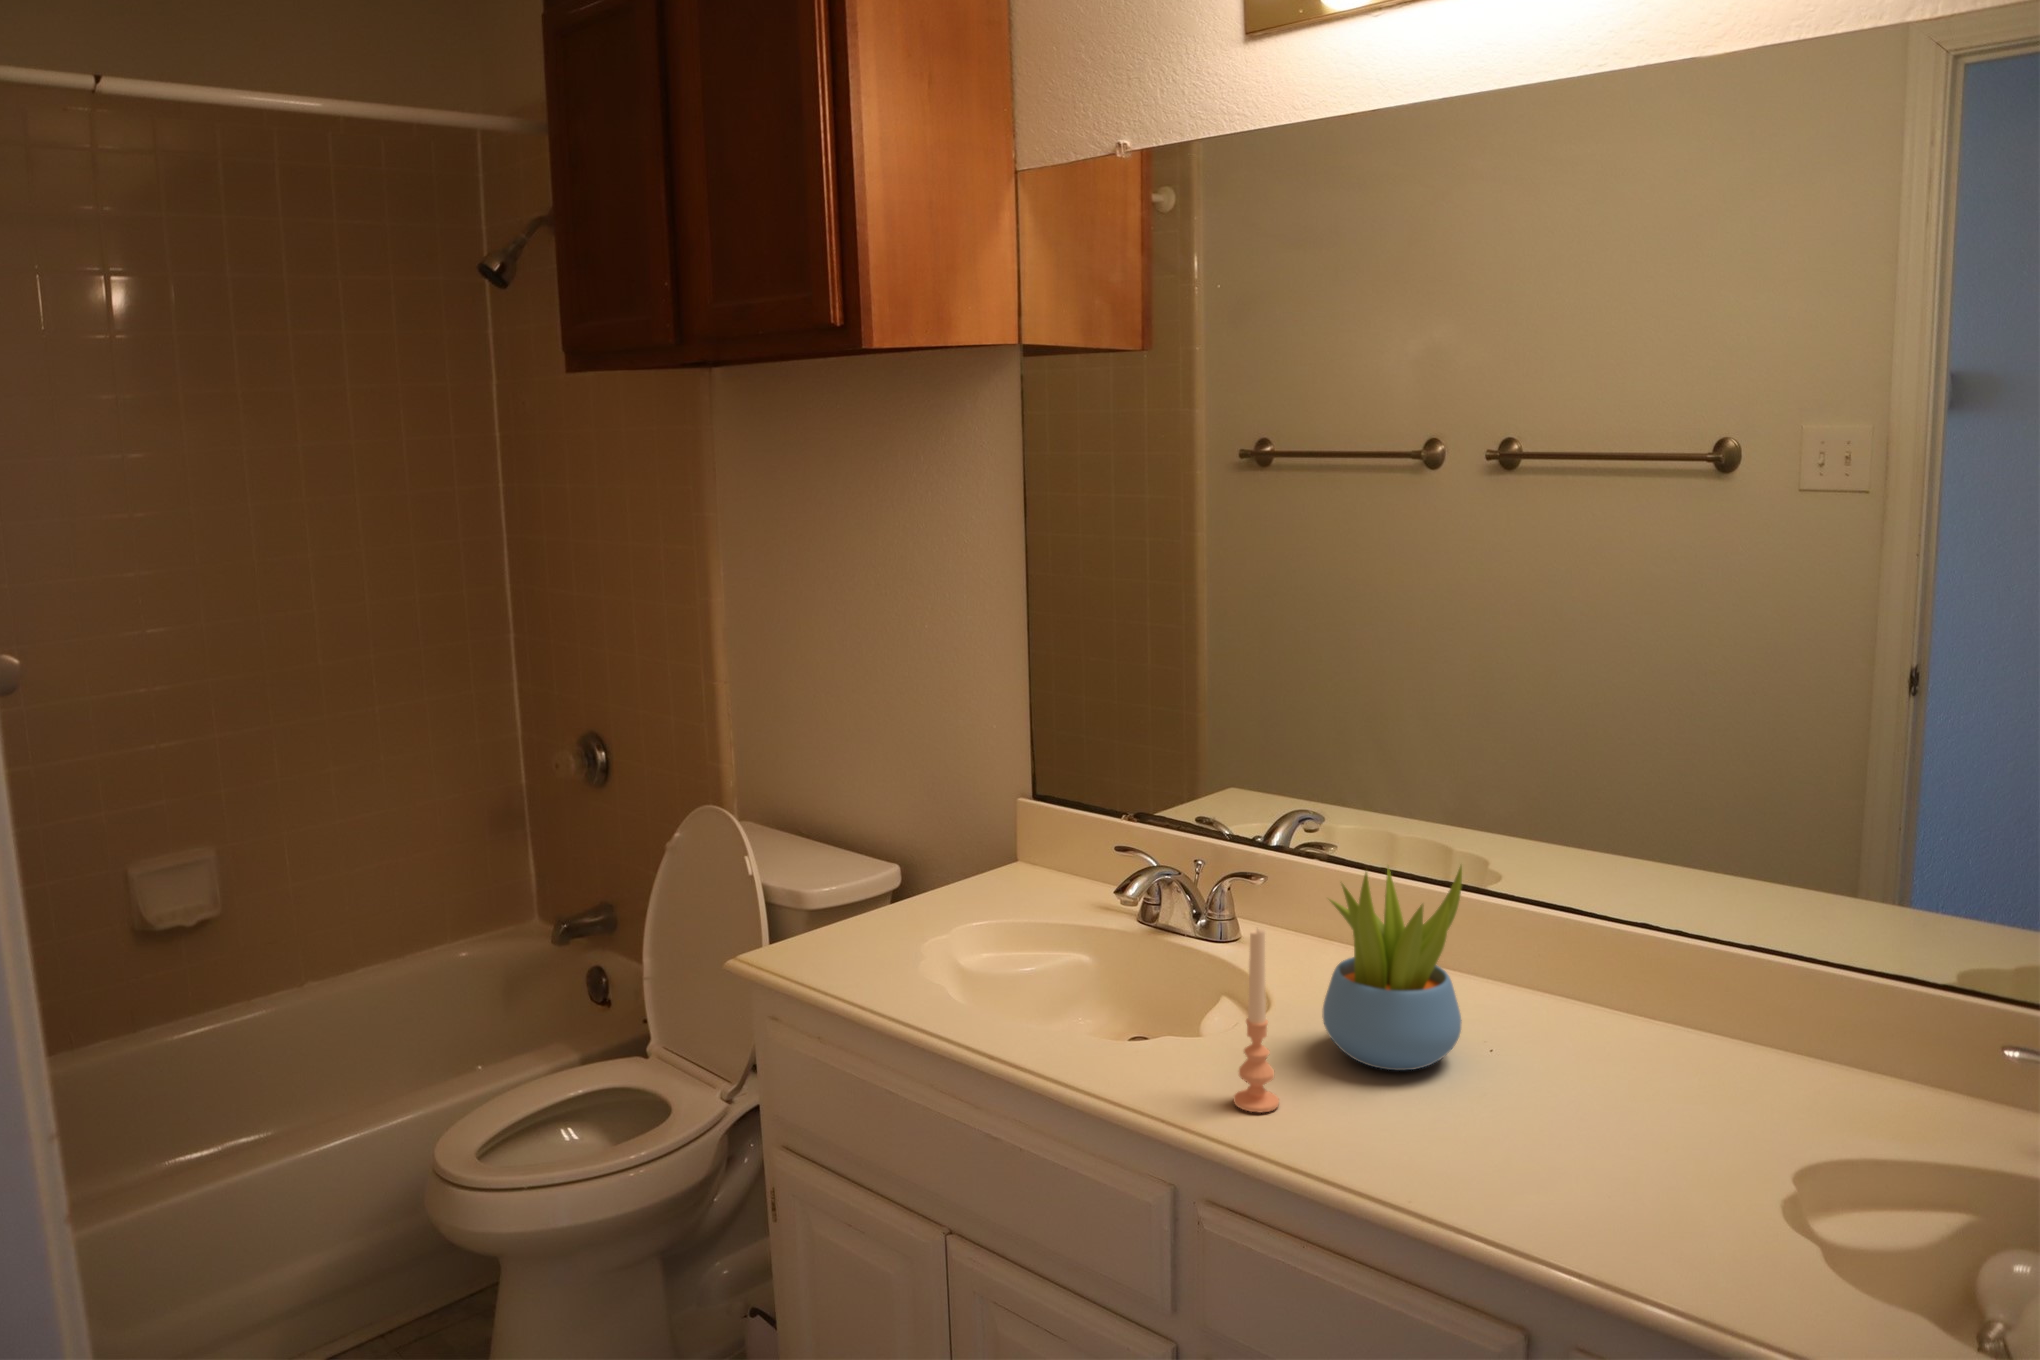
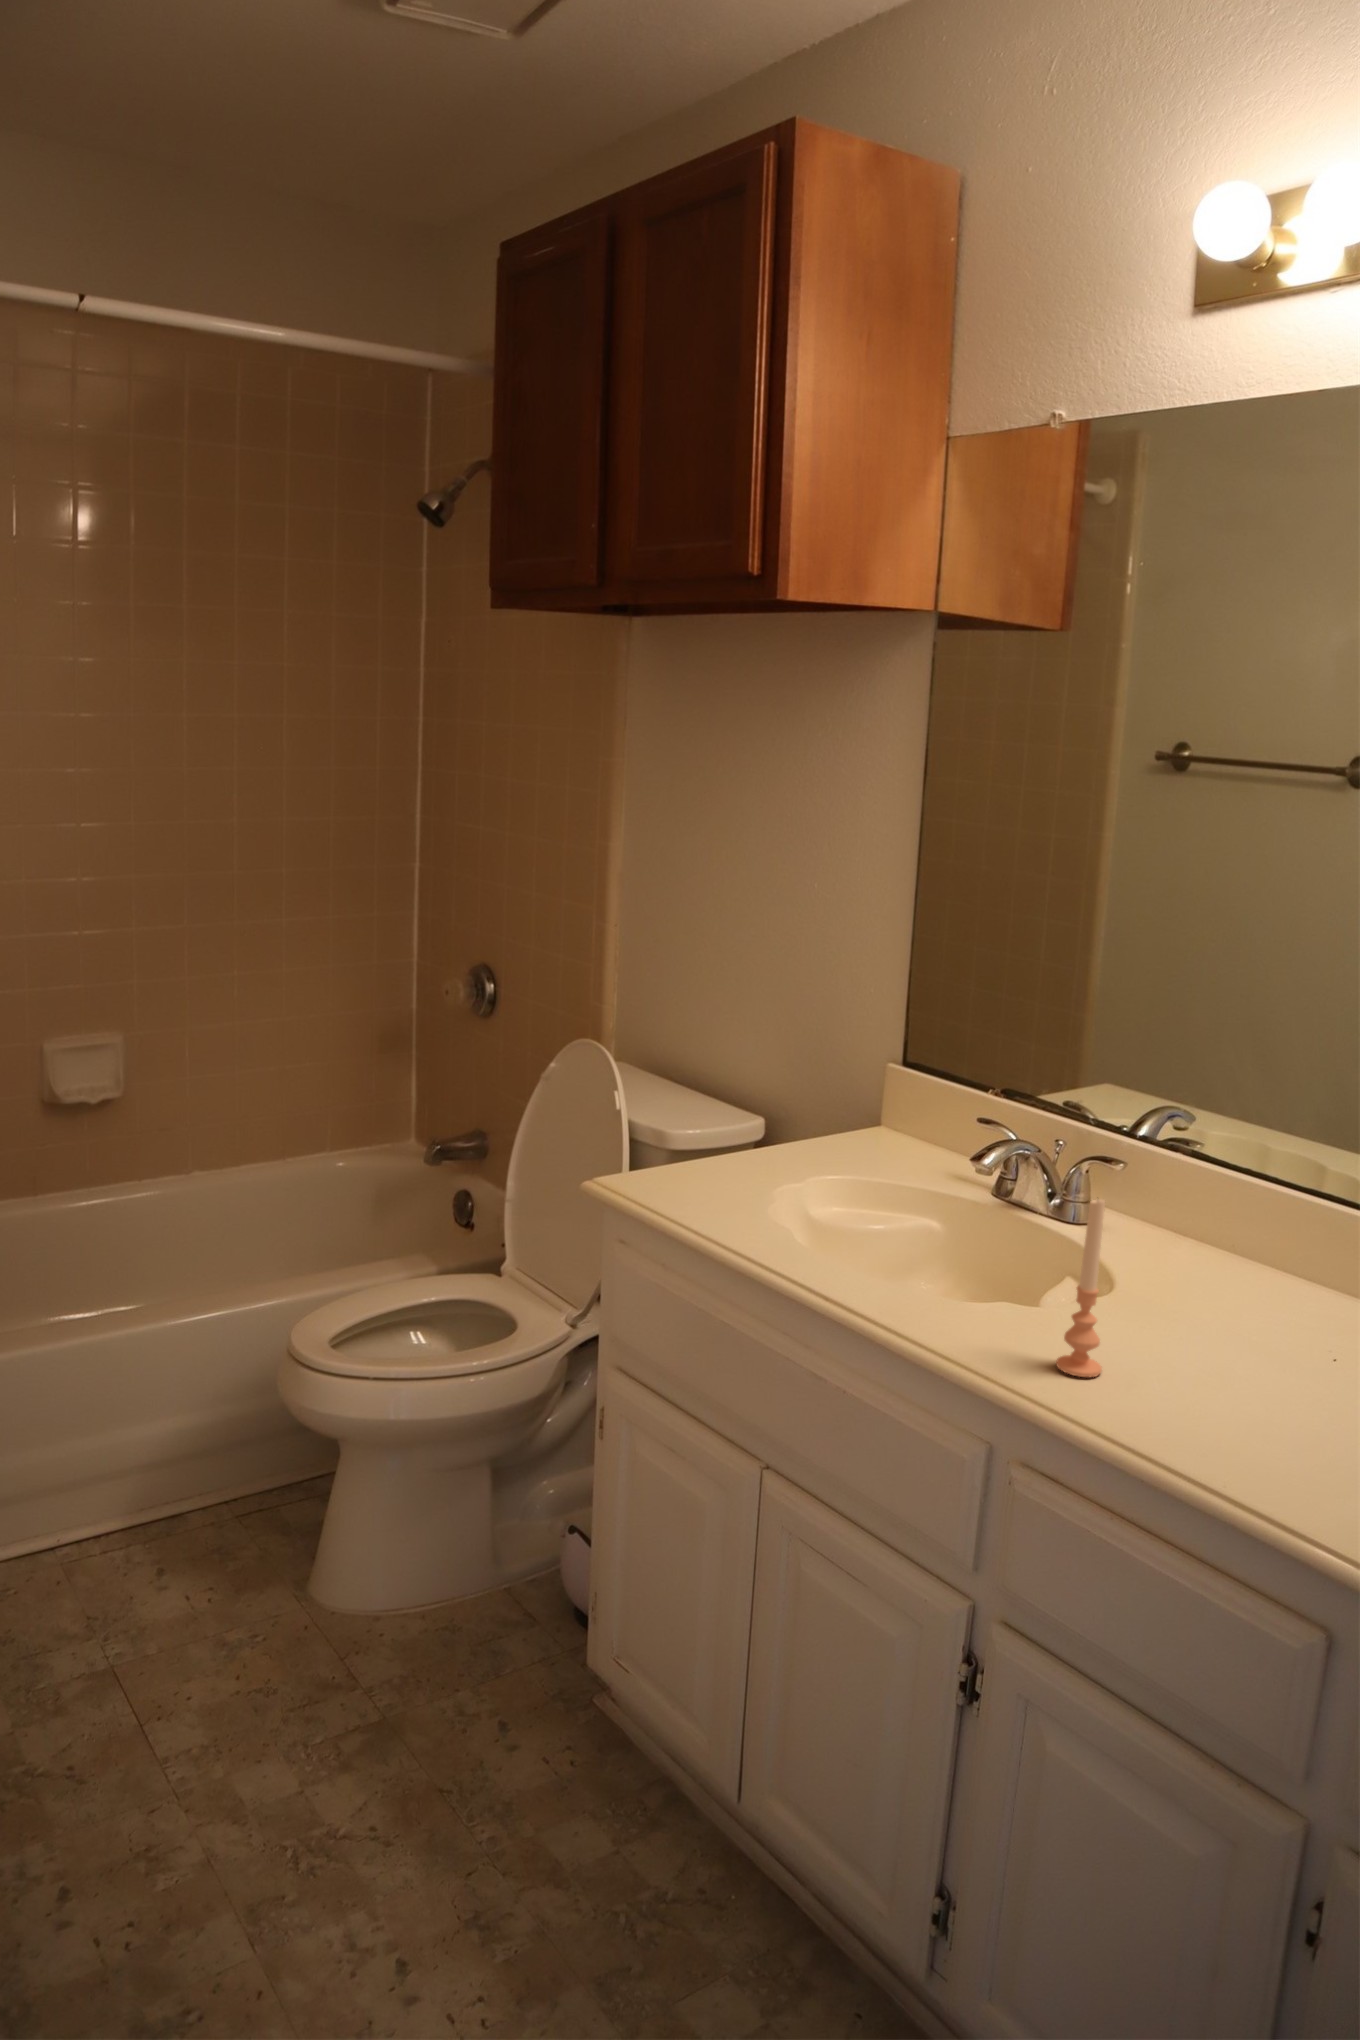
succulent plant: present [1322,866,1462,1070] -> none [1158,1155,1318,1360]

